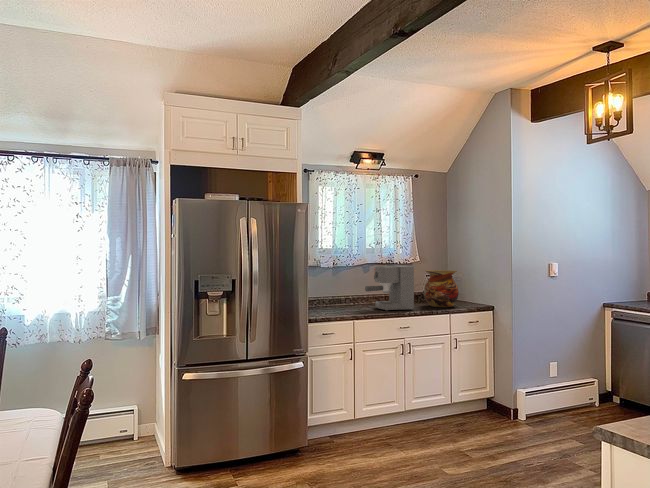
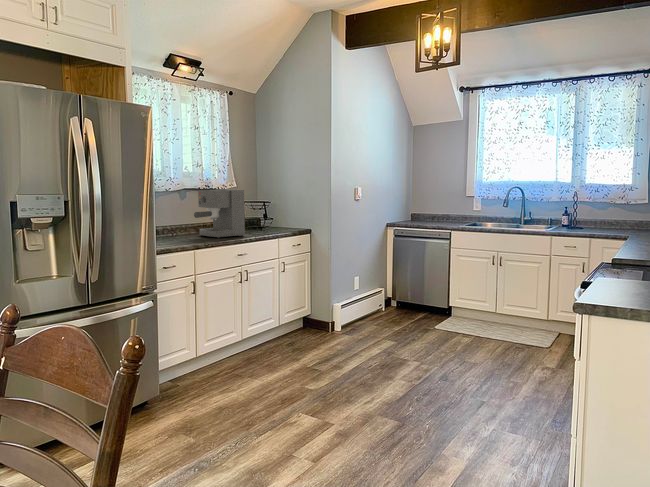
vase: present [424,270,459,307] -> none [245,194,280,232]

